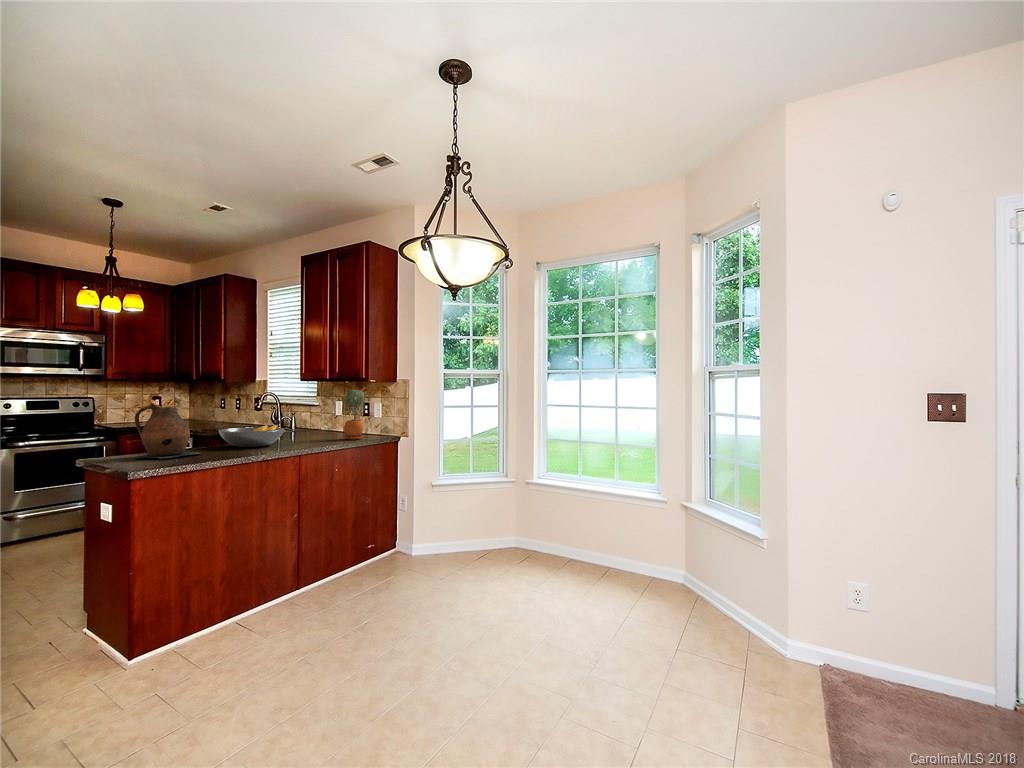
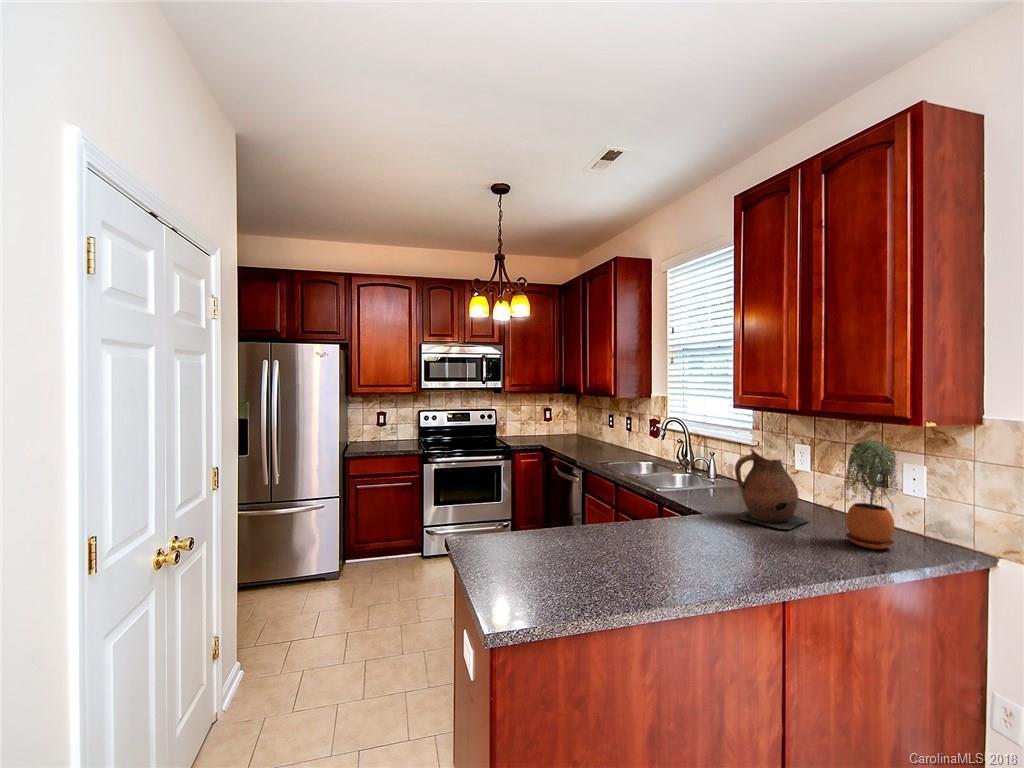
ceramic pitcher: present [135,400,200,459] -> present [735,448,809,530]
fruit bowl: present [219,425,285,447] -> none [626,506,742,558]

